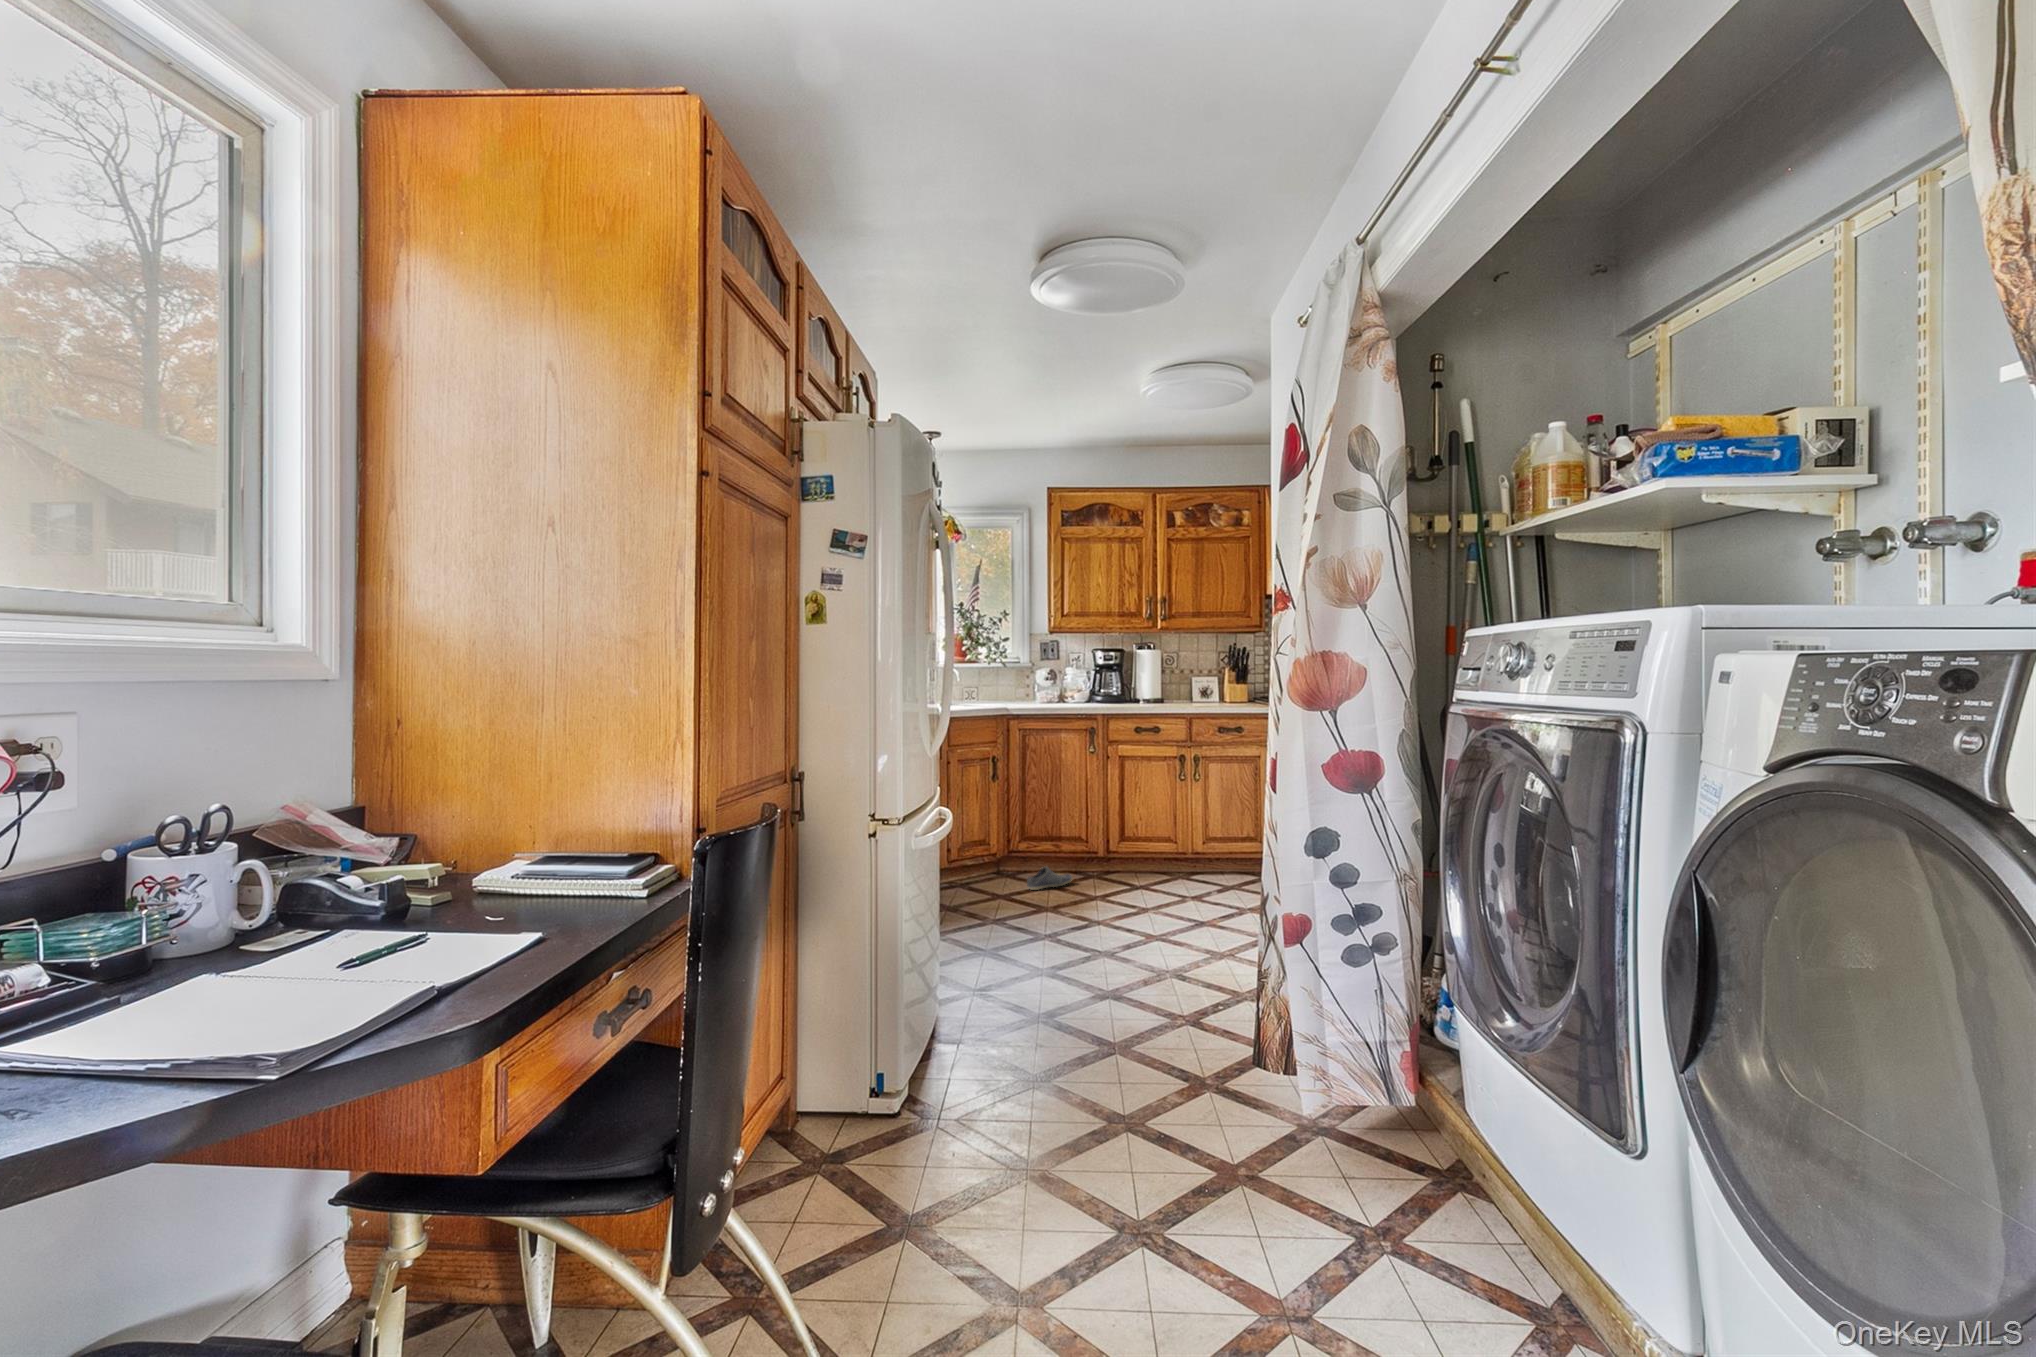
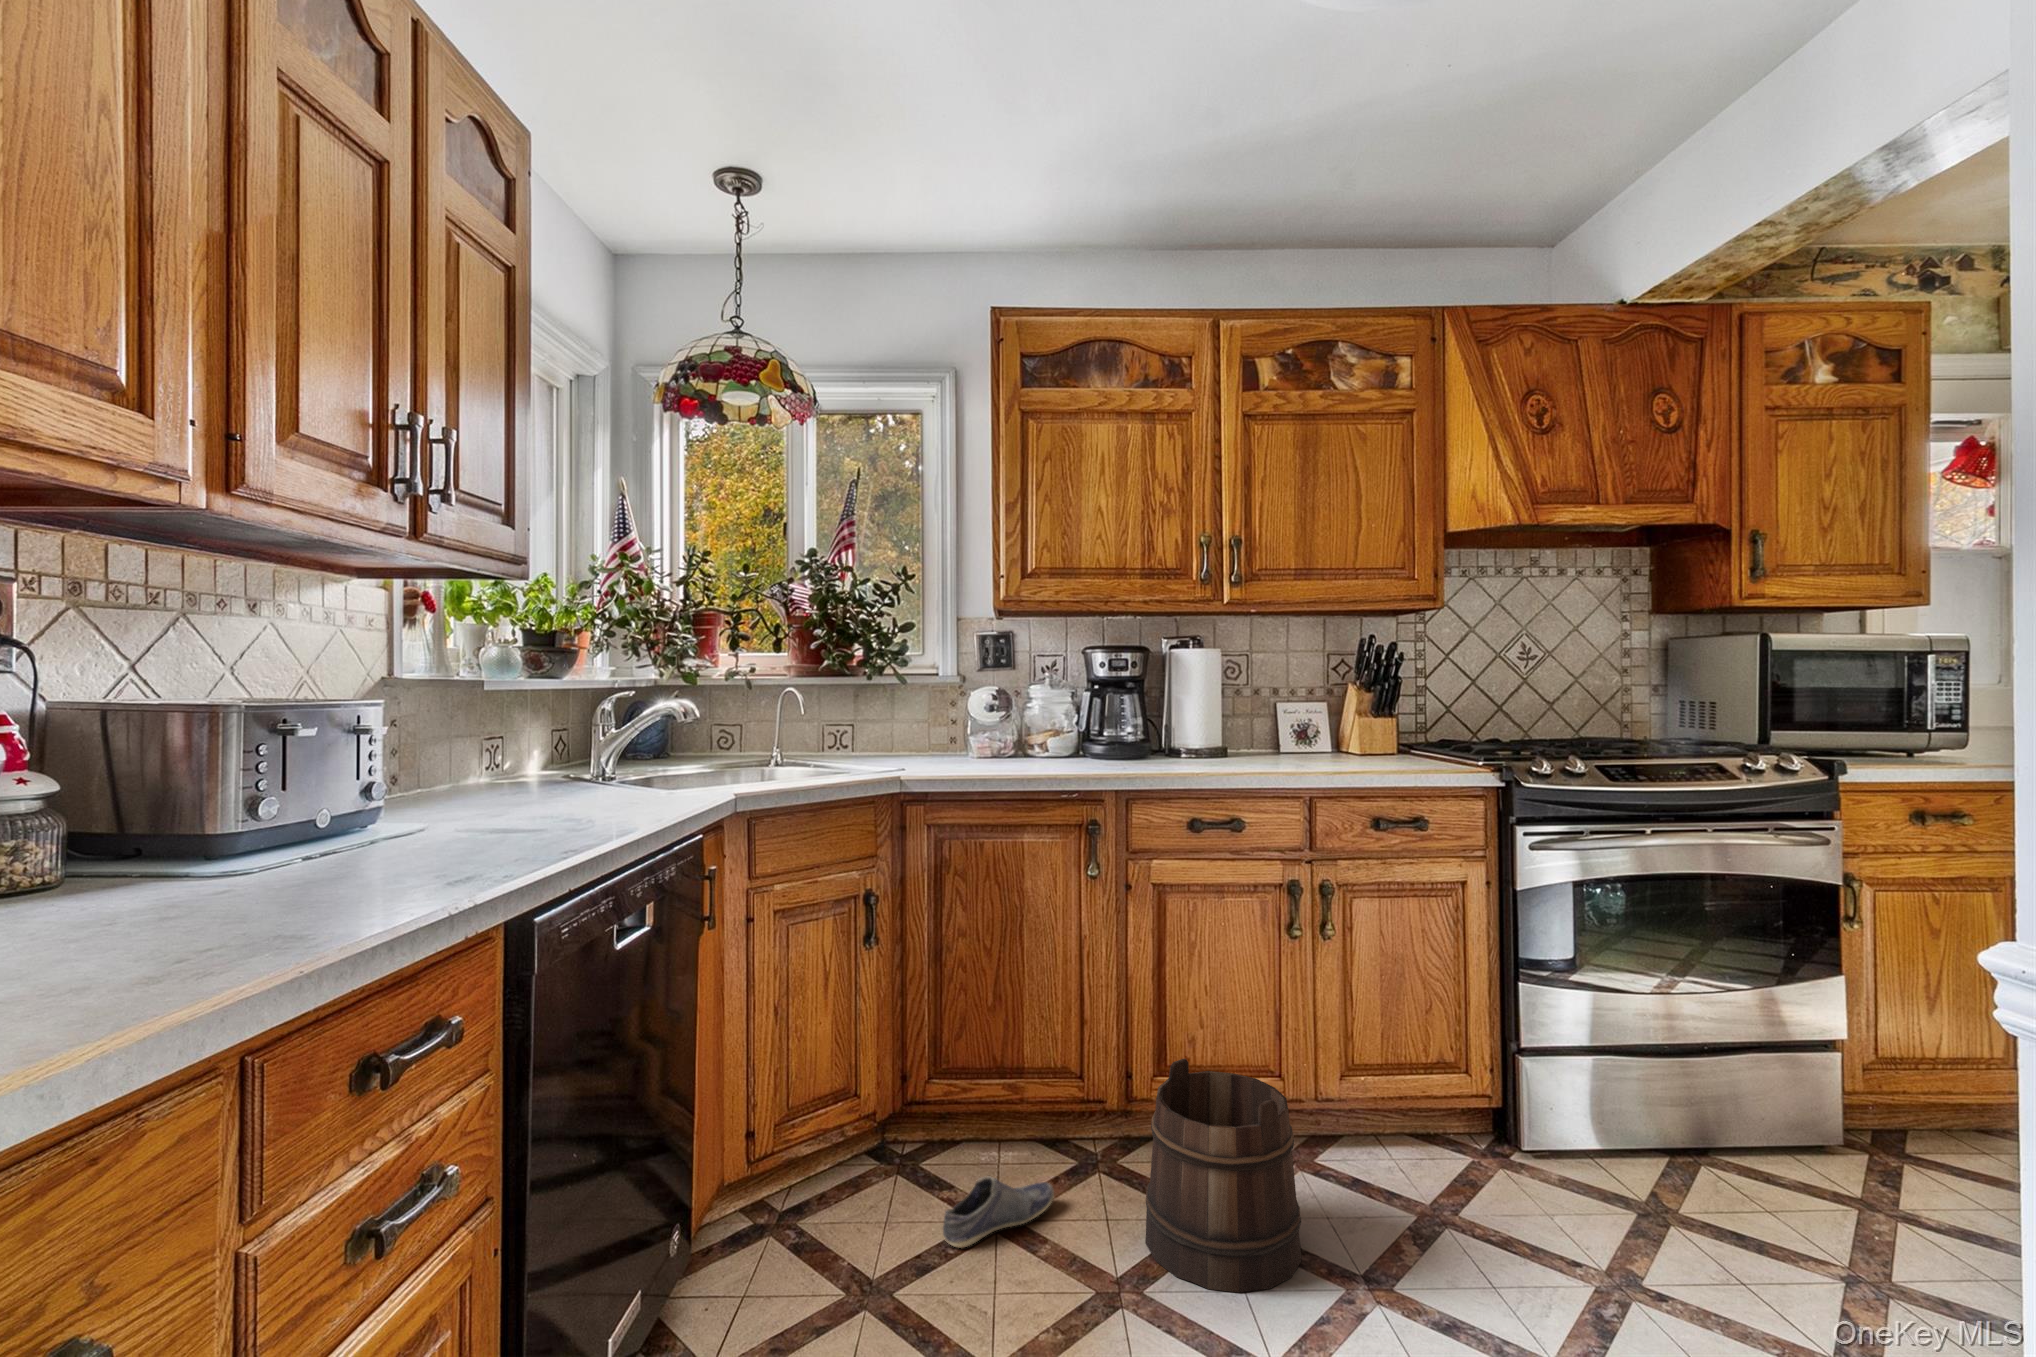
bucket: none [1108,821,1170,899] -> present [1146,1058,1302,1293]

